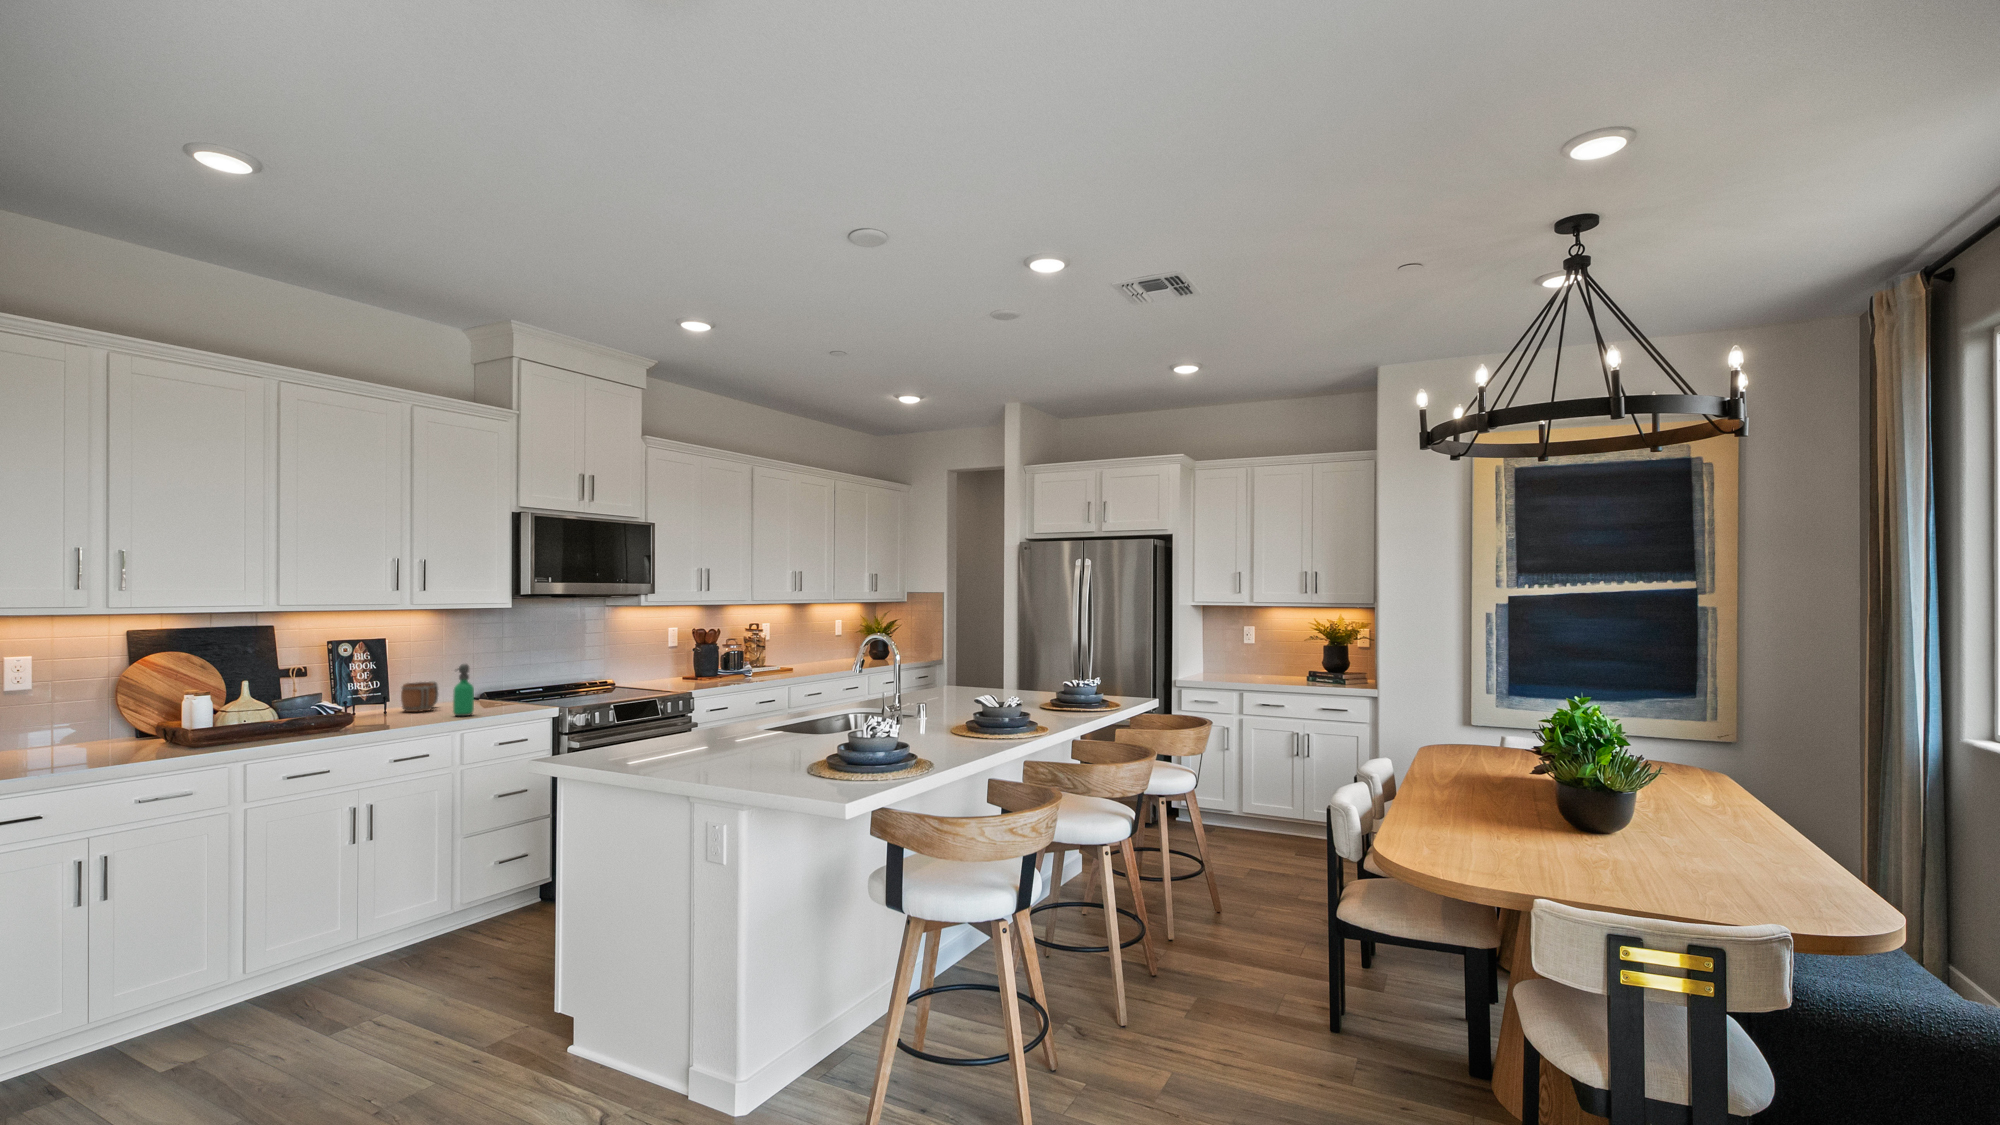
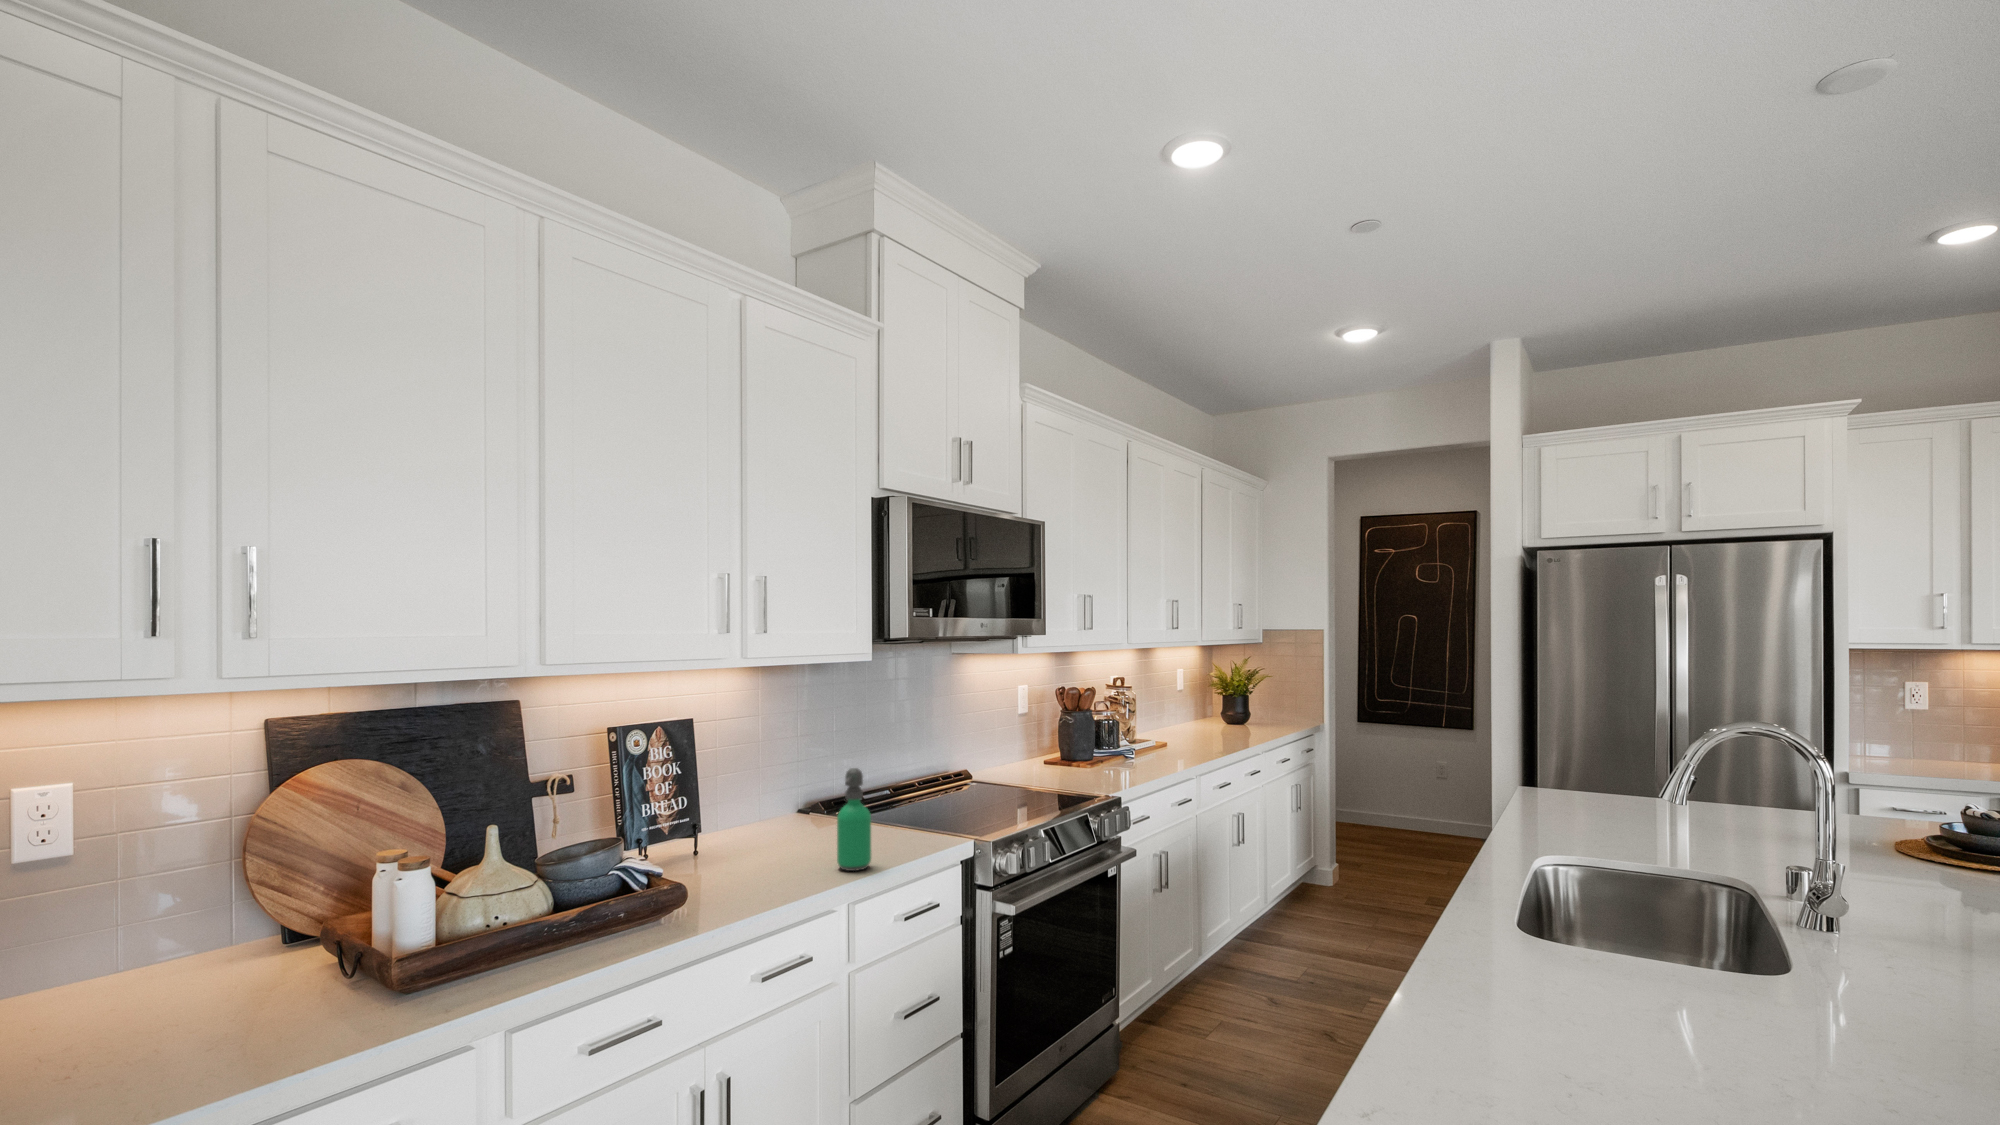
mug: present [401,681,438,712] -> none [729,795,785,858]

